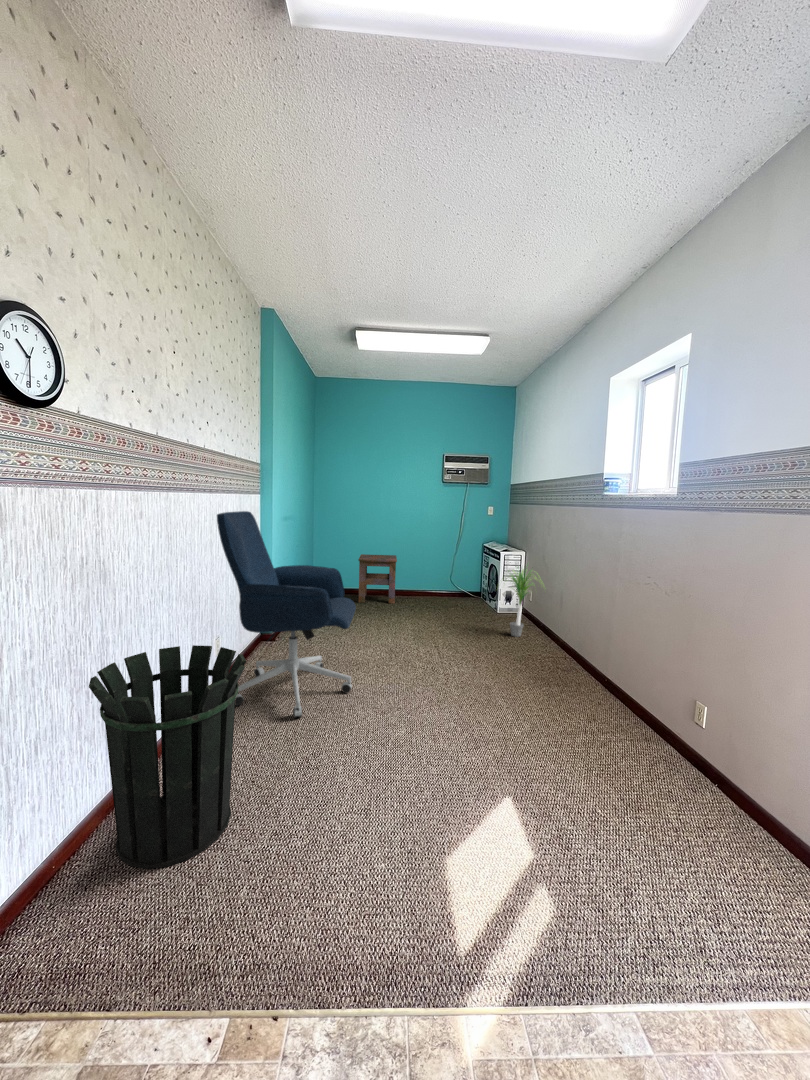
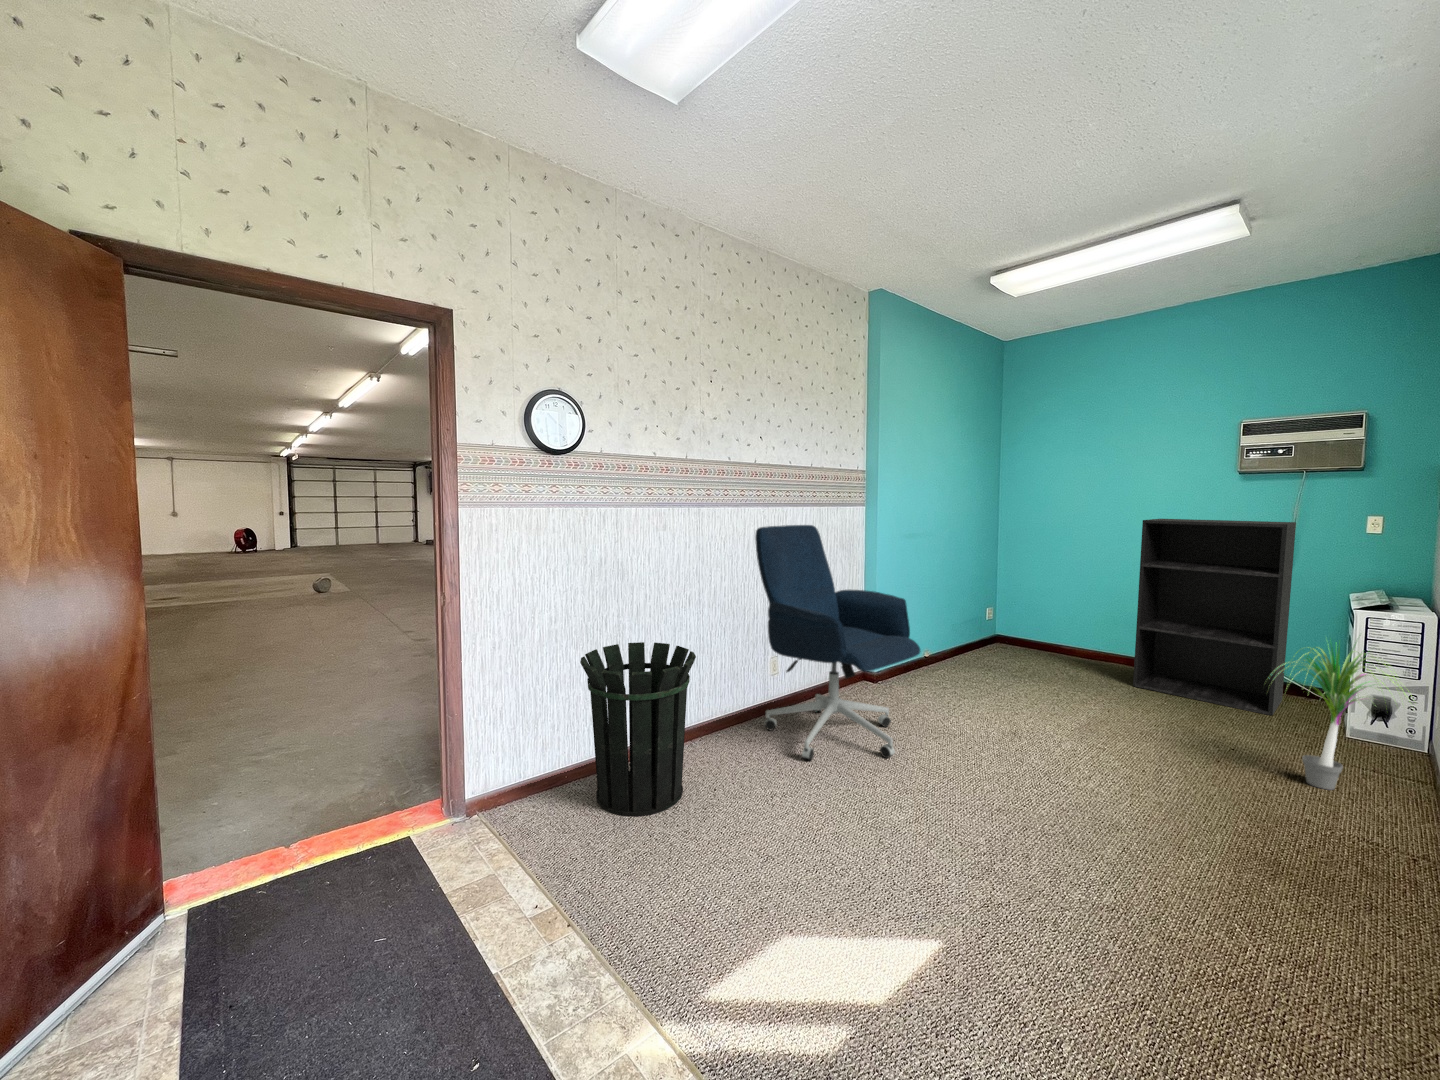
bookshelf: none [409,507,475,608] -> present [1133,519,1296,715]
side table: present [358,554,397,604] -> none [1045,592,1131,677]

